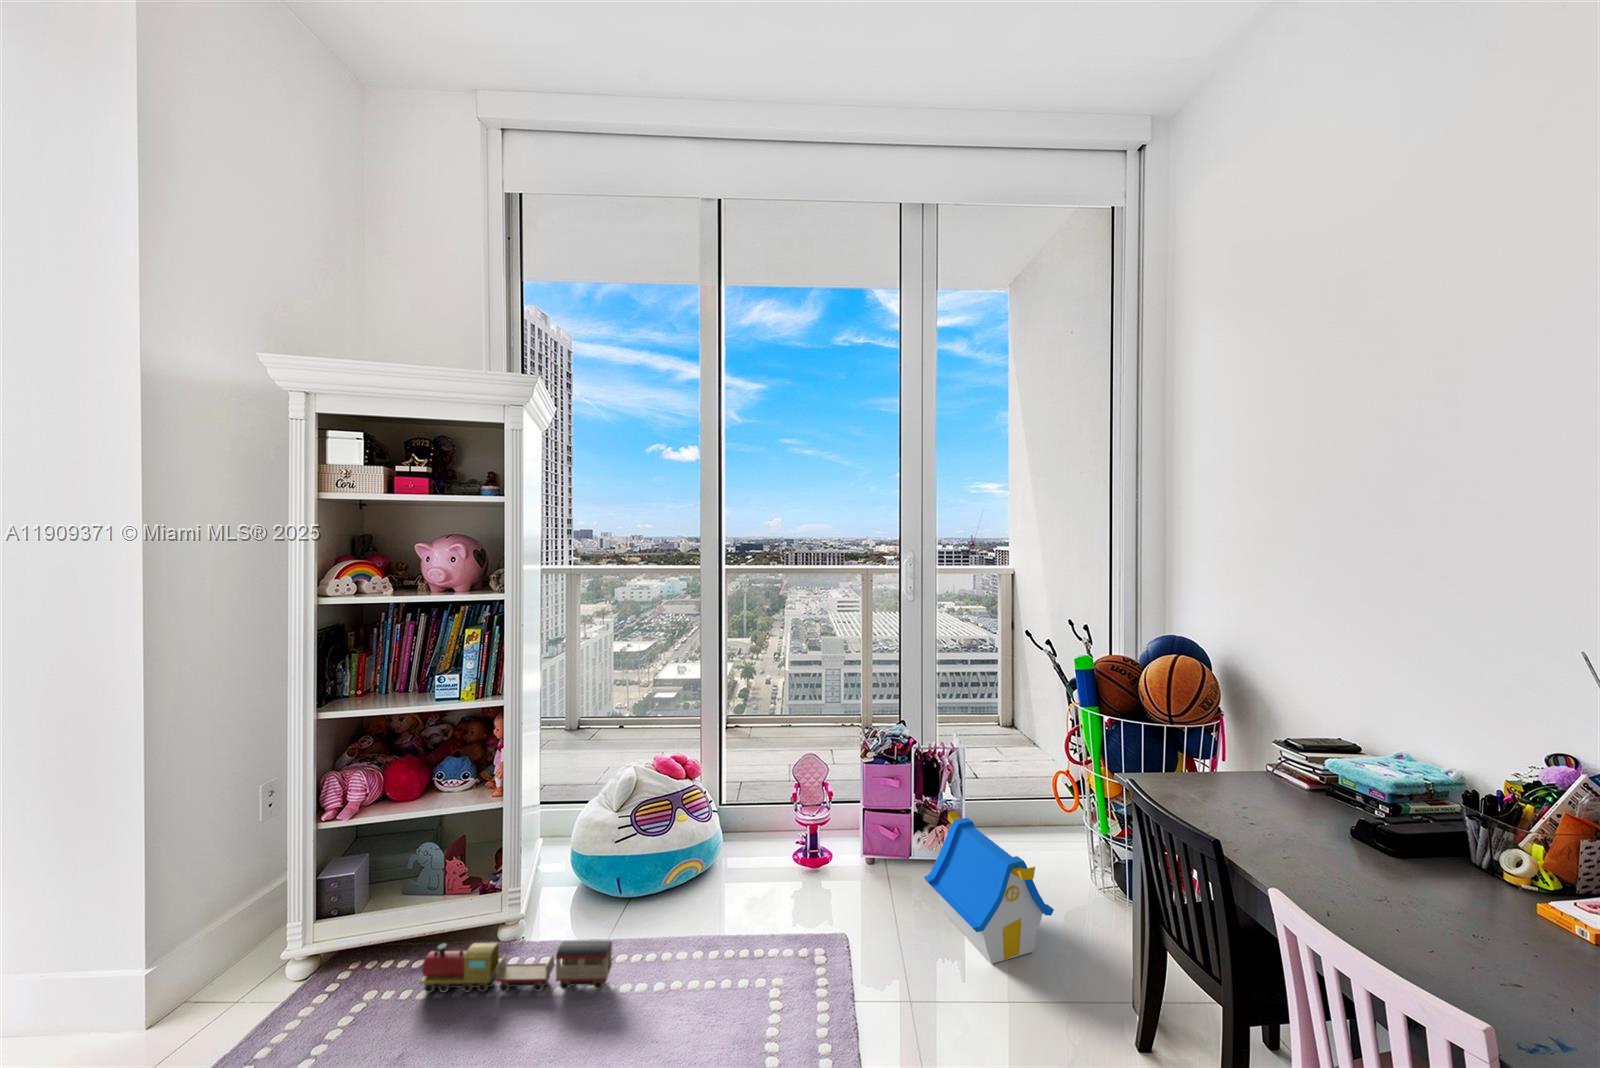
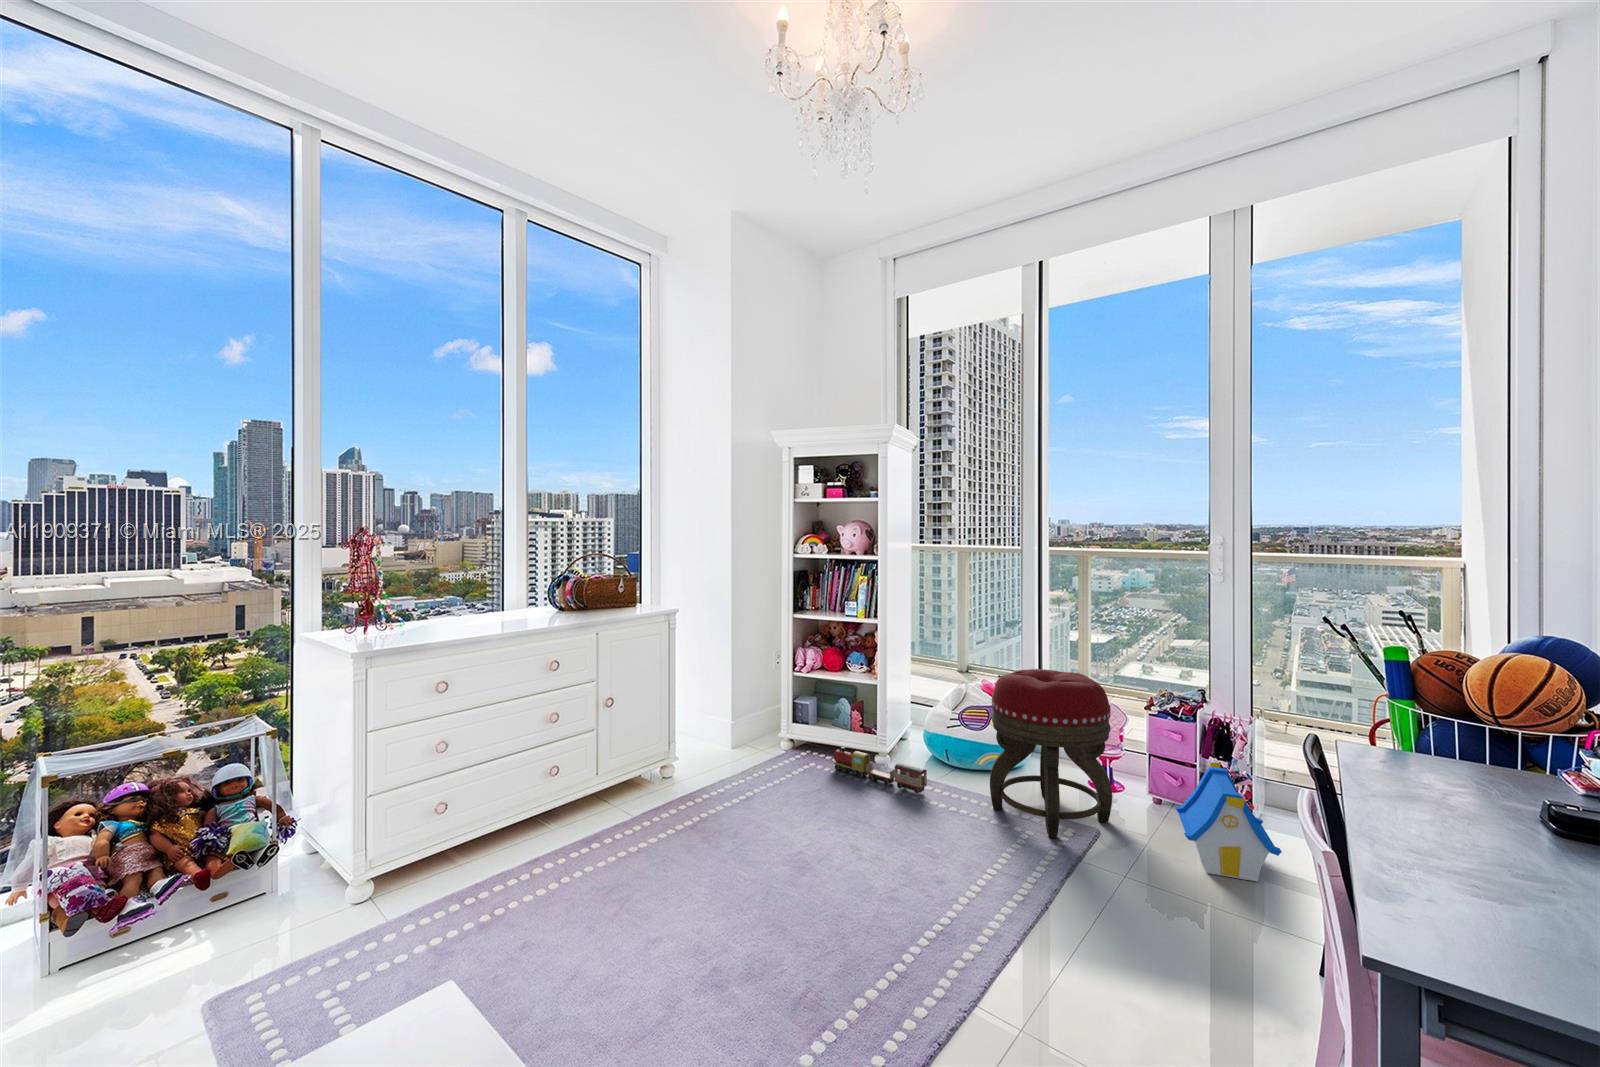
footstool: none [713,735,867,993] -> present [990,669,1112,838]

